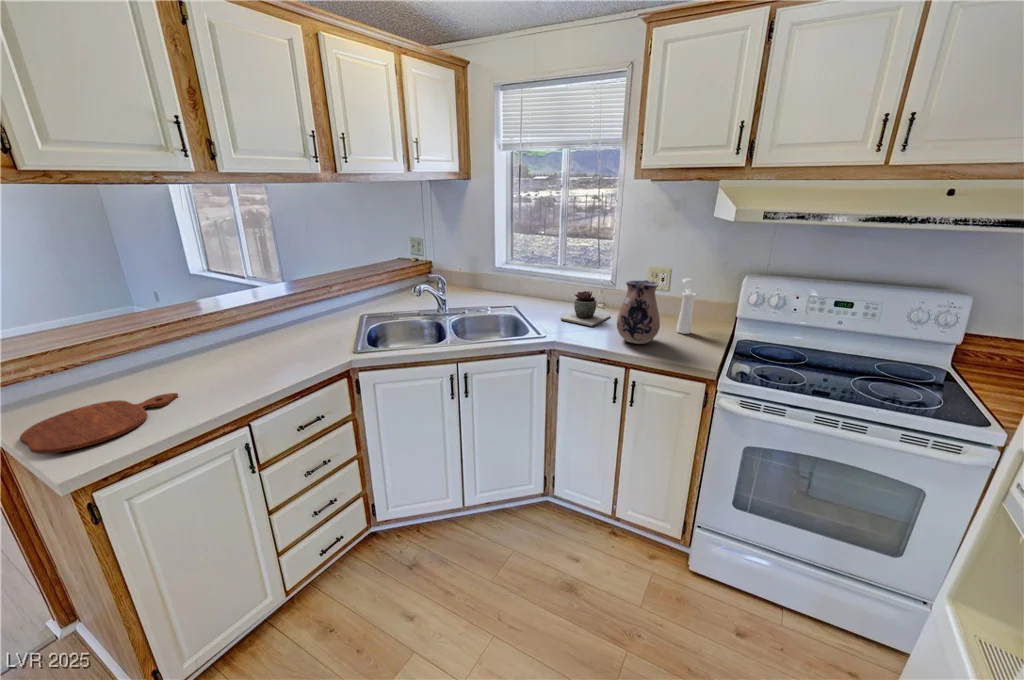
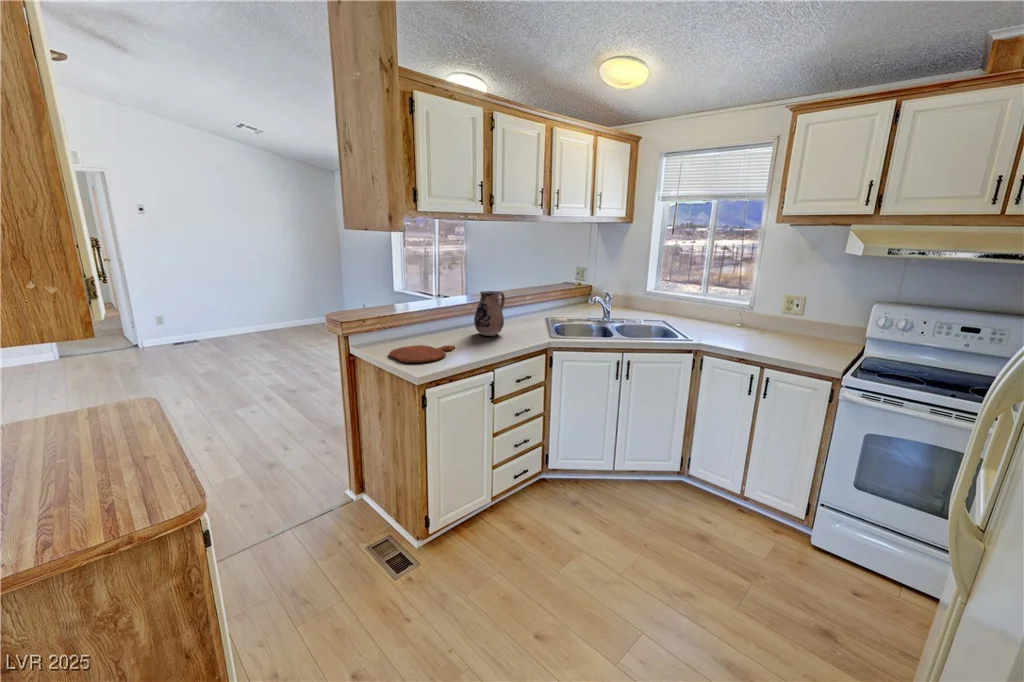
pepper mill: present [677,278,696,334] -> none [809,304,829,349]
ceramic pitcher: present [617,280,660,344] -> present [474,291,505,336]
succulent plant: present [560,291,610,326] -> none [705,311,749,338]

